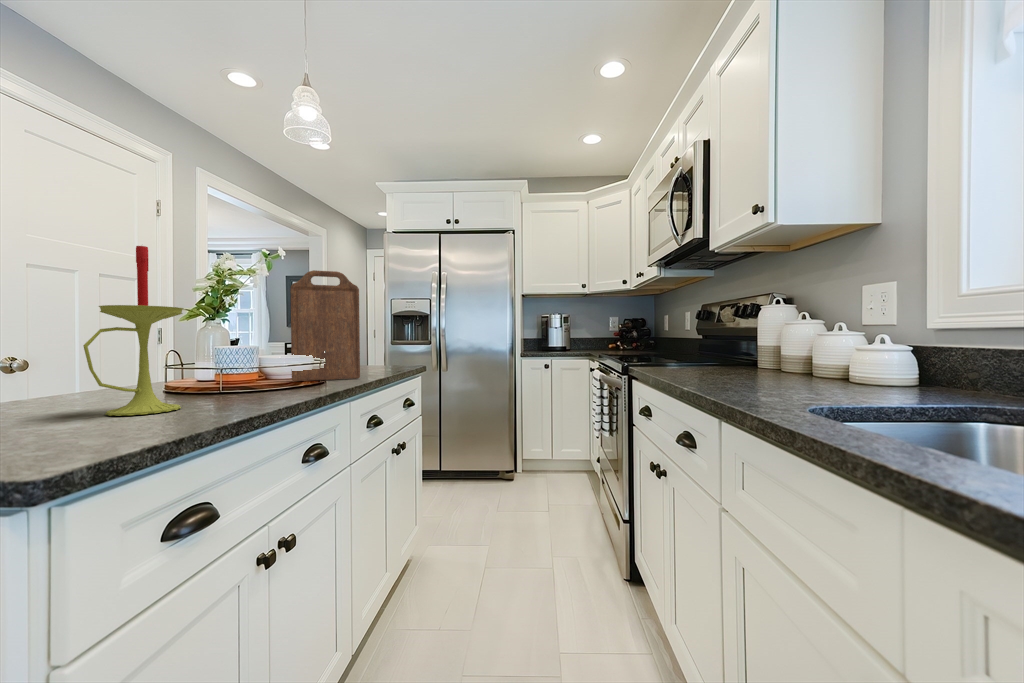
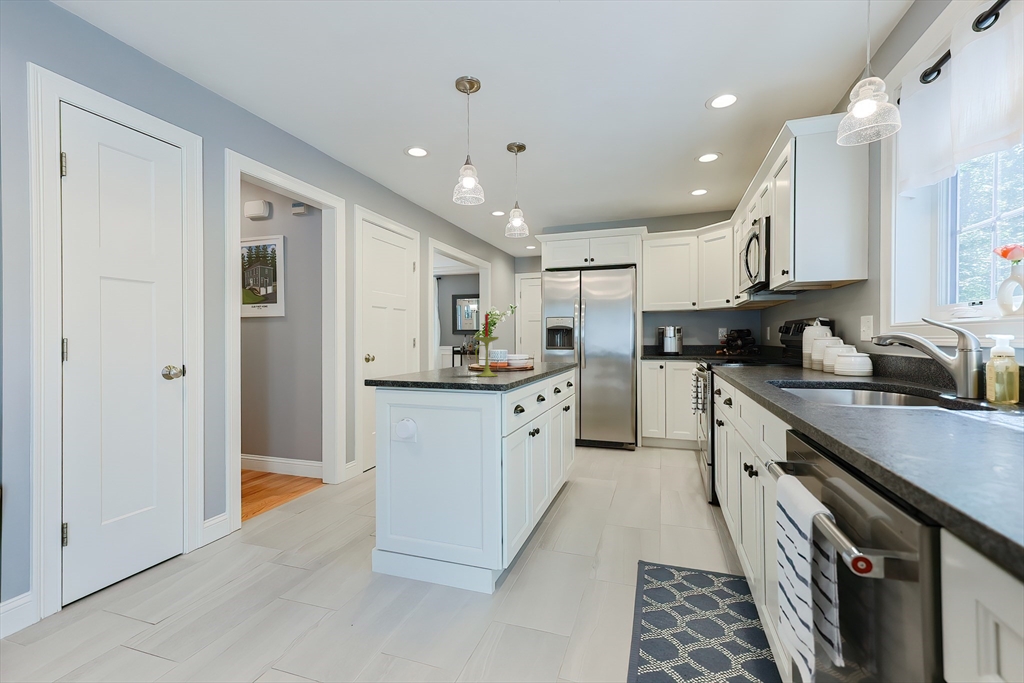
cutting board: present [291,270,360,381] -> none [517,313,549,369]

